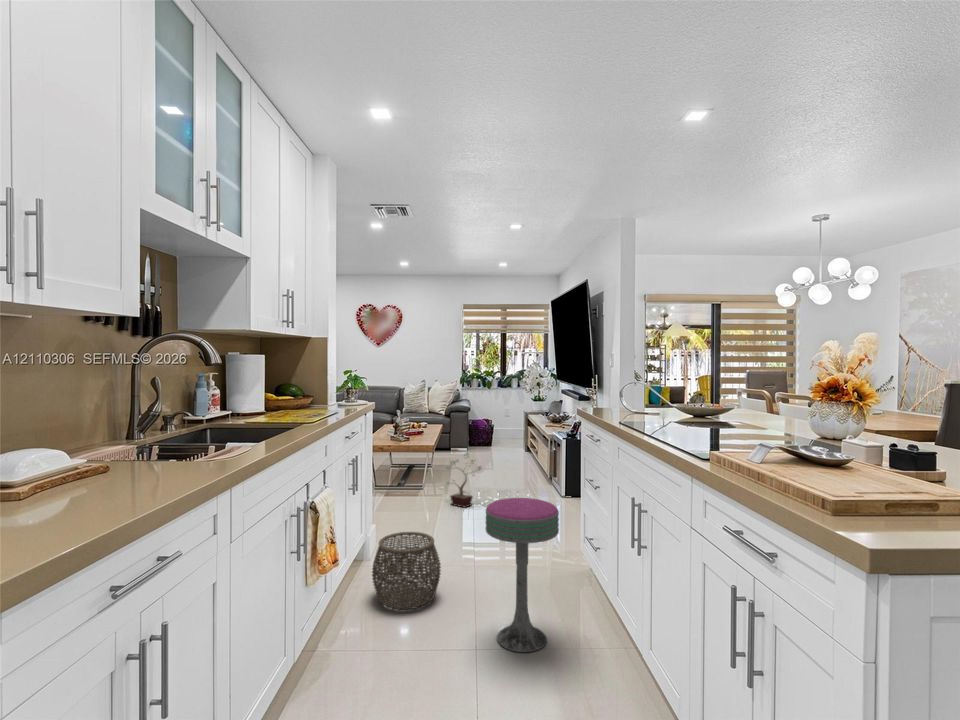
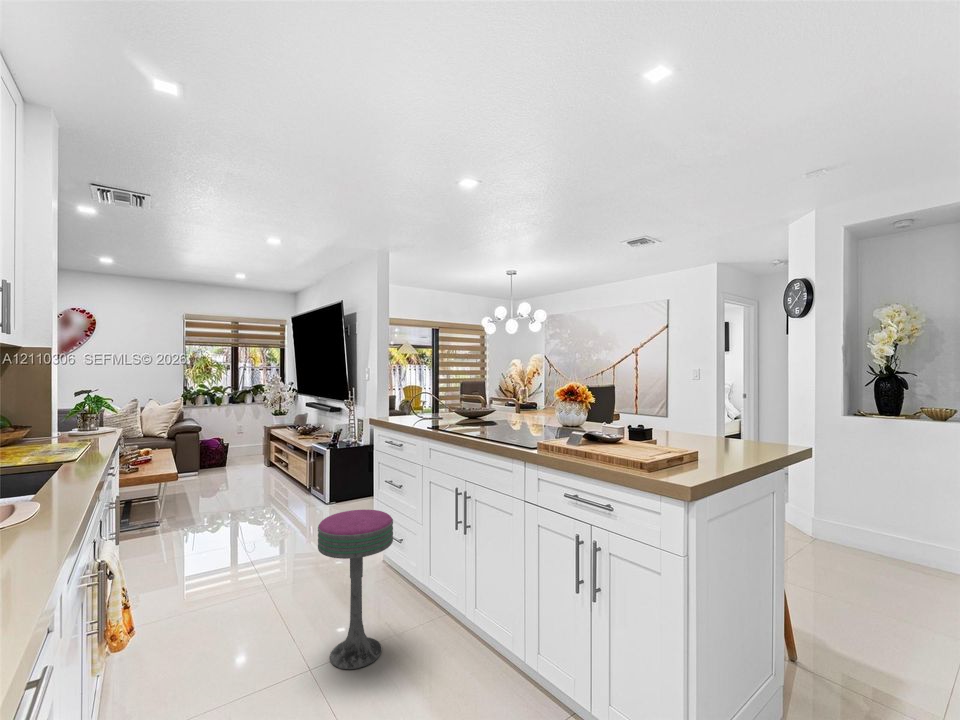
potted plant: present [447,454,481,507] -> none [198,473,249,534]
woven basket: present [372,532,441,610] -> none [152,572,246,675]

